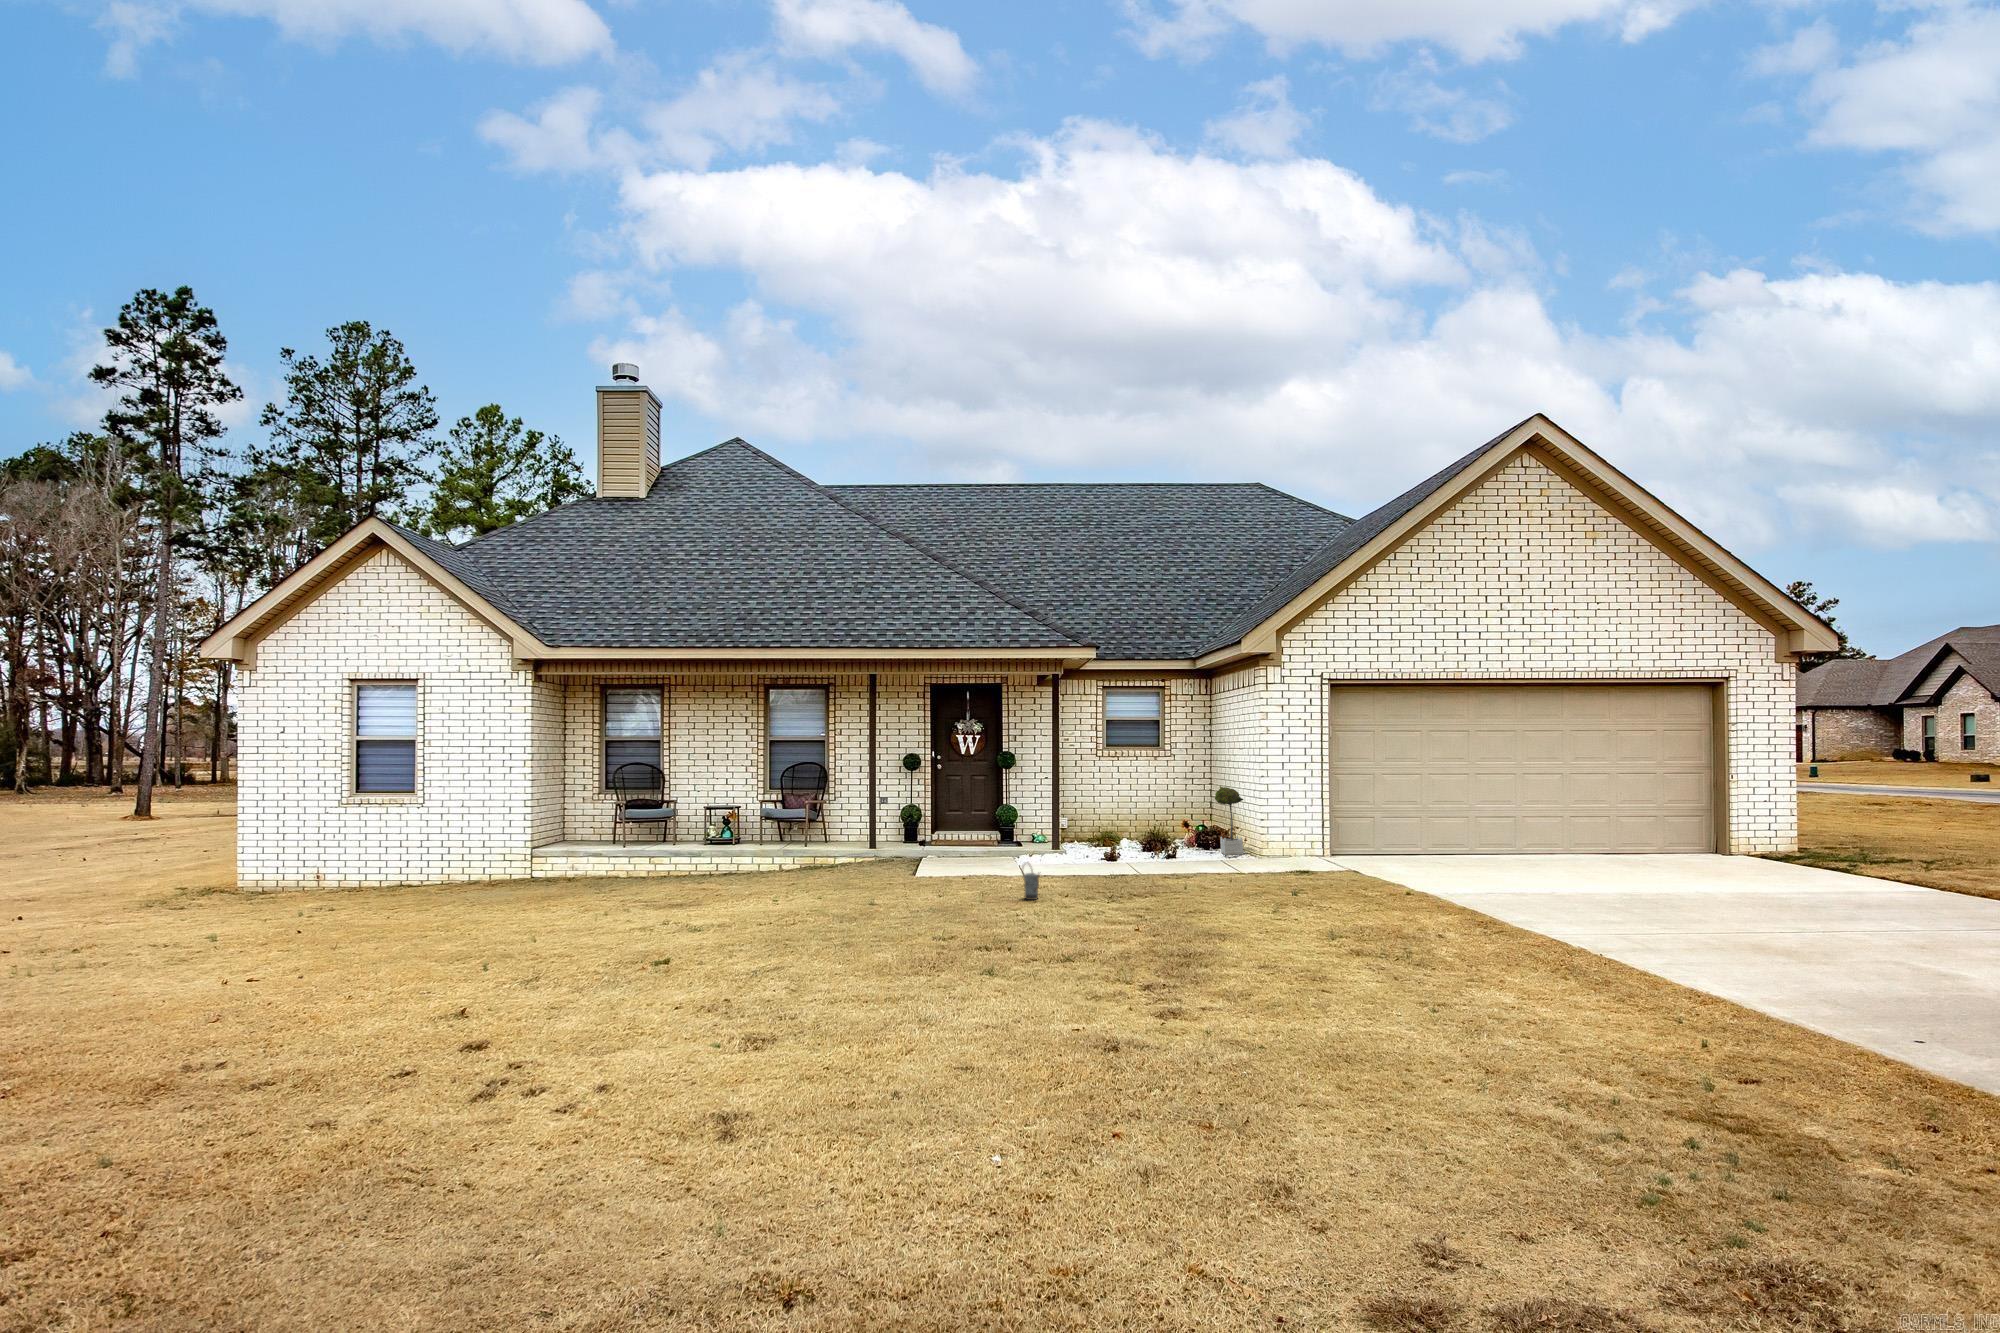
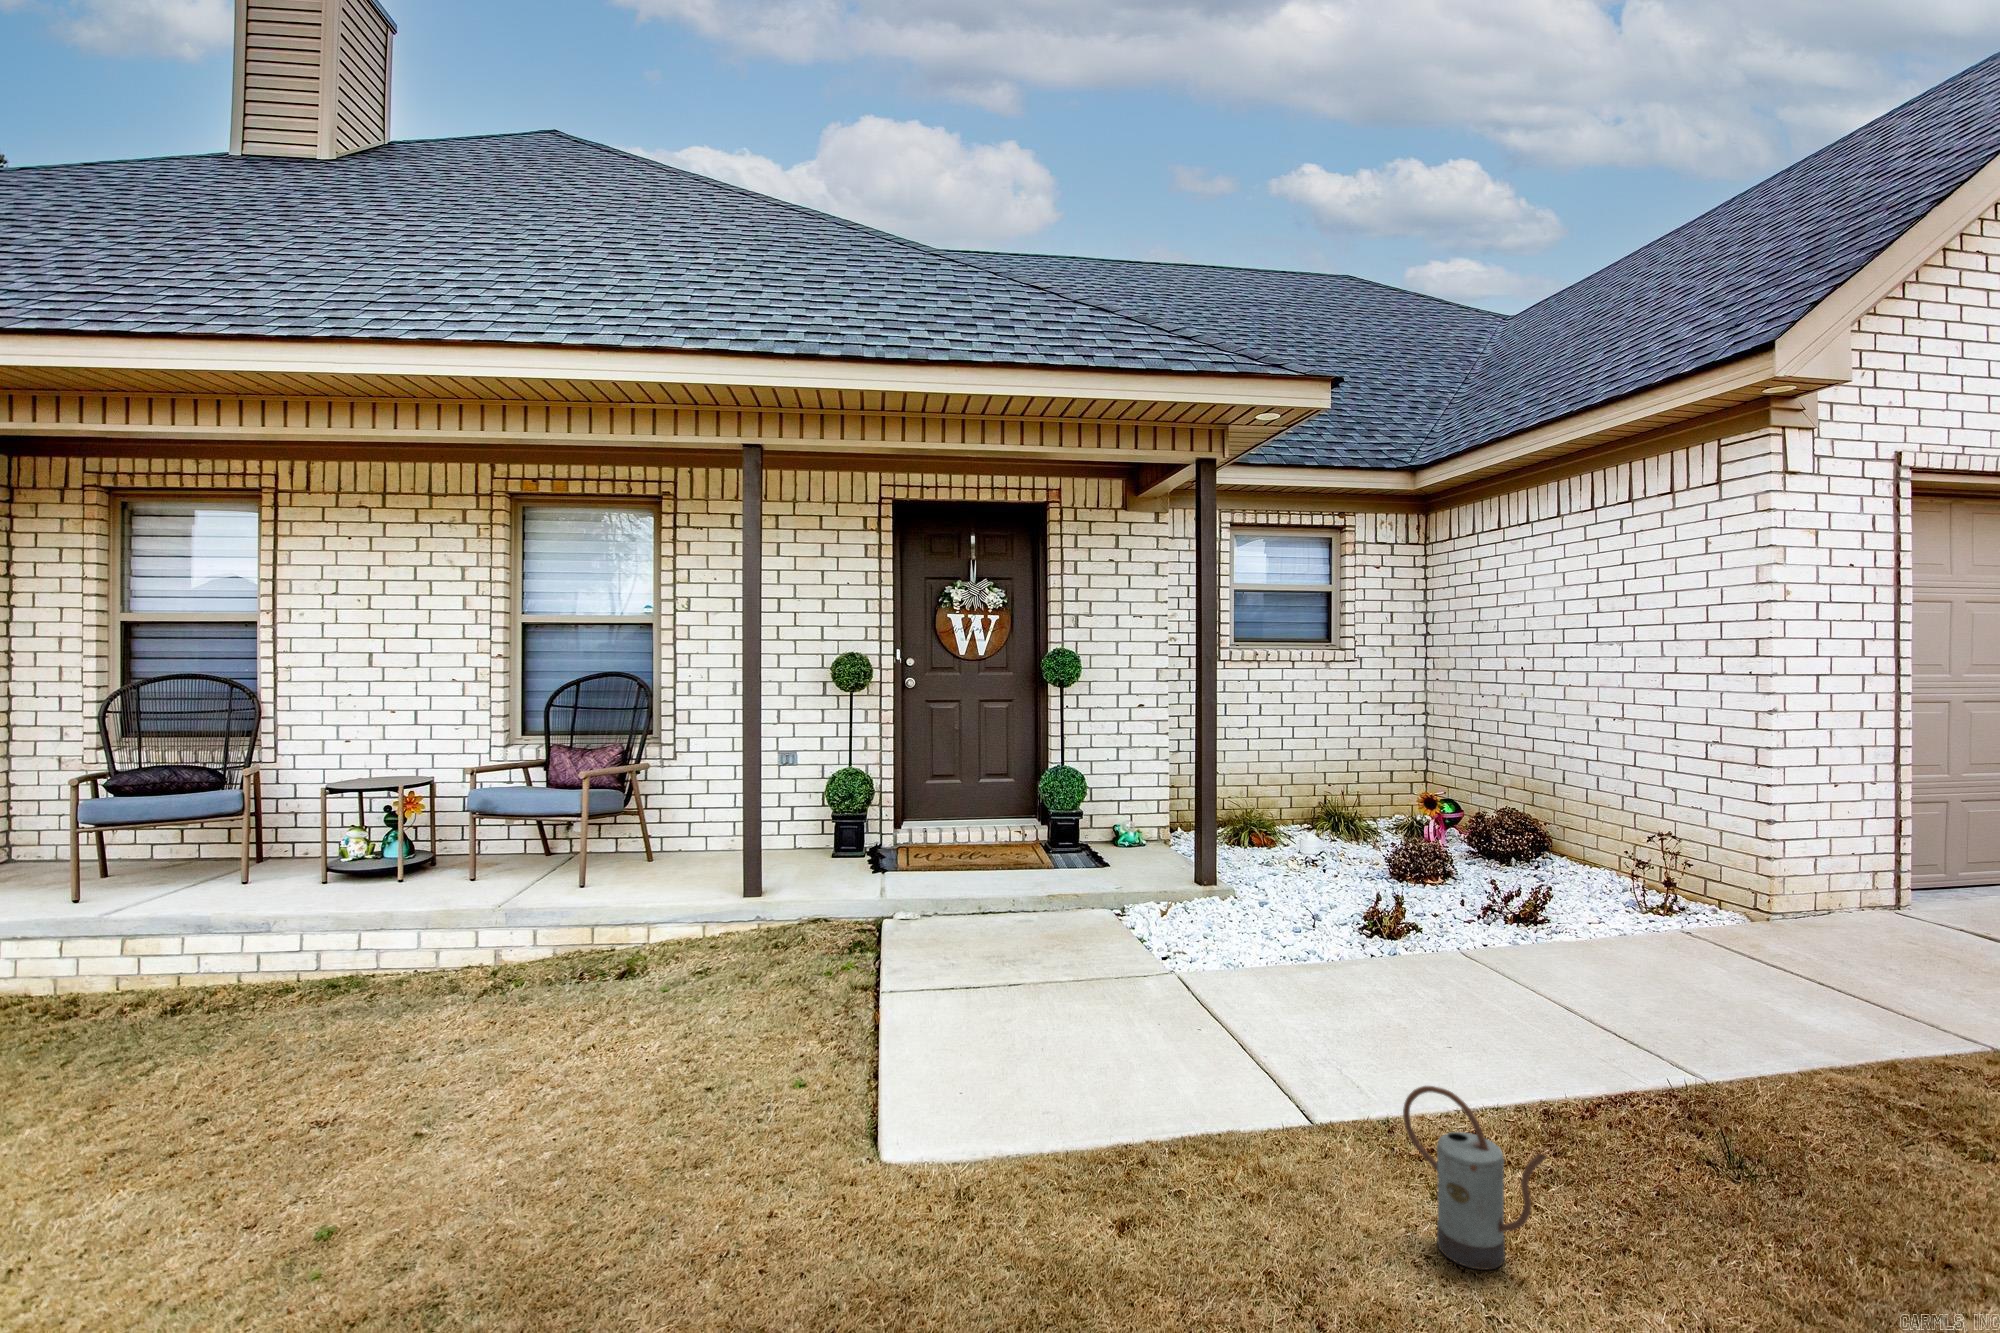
potted tree: present [1215,786,1243,855] -> none [1540,724,1616,880]

